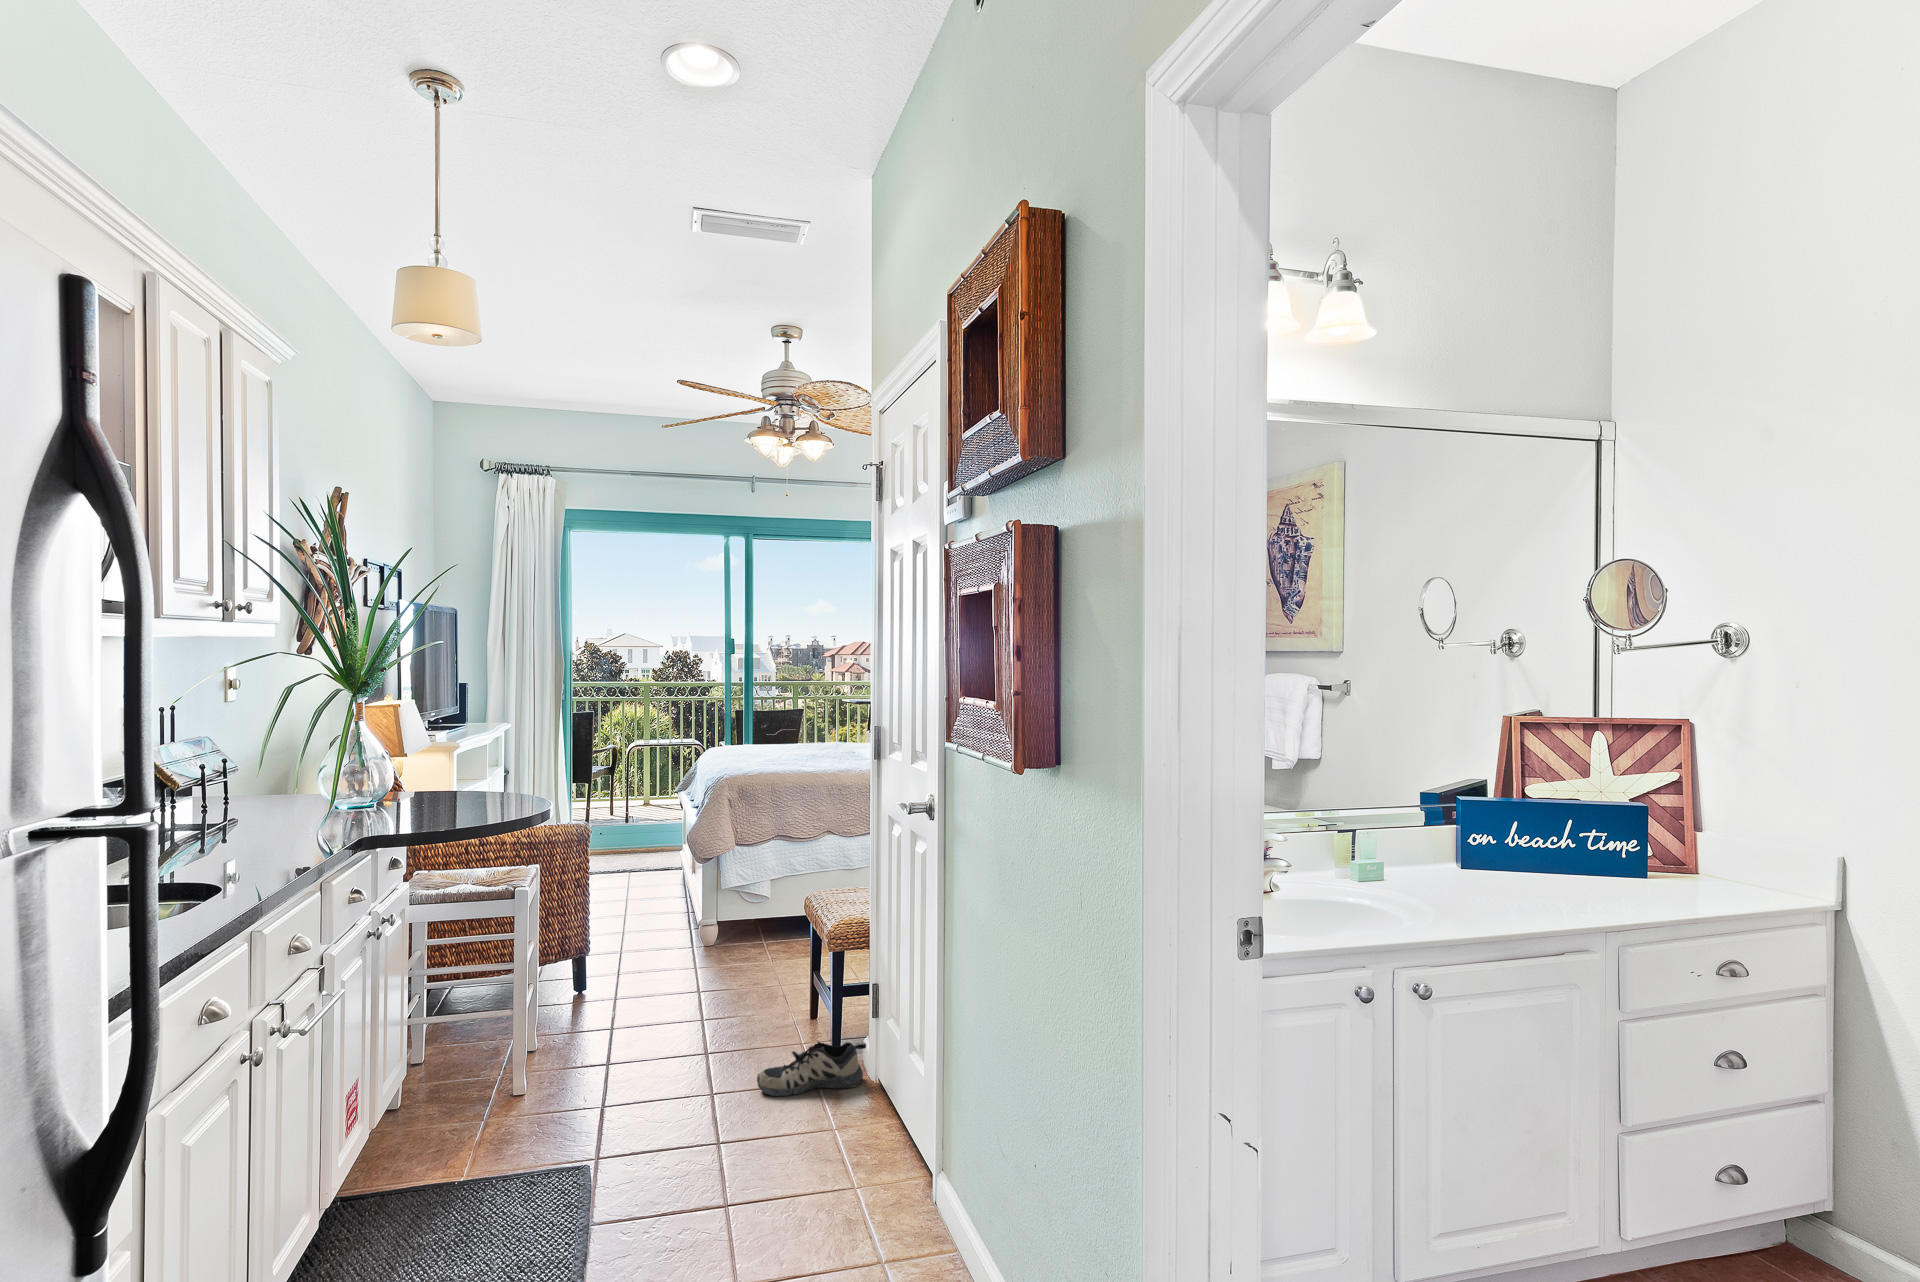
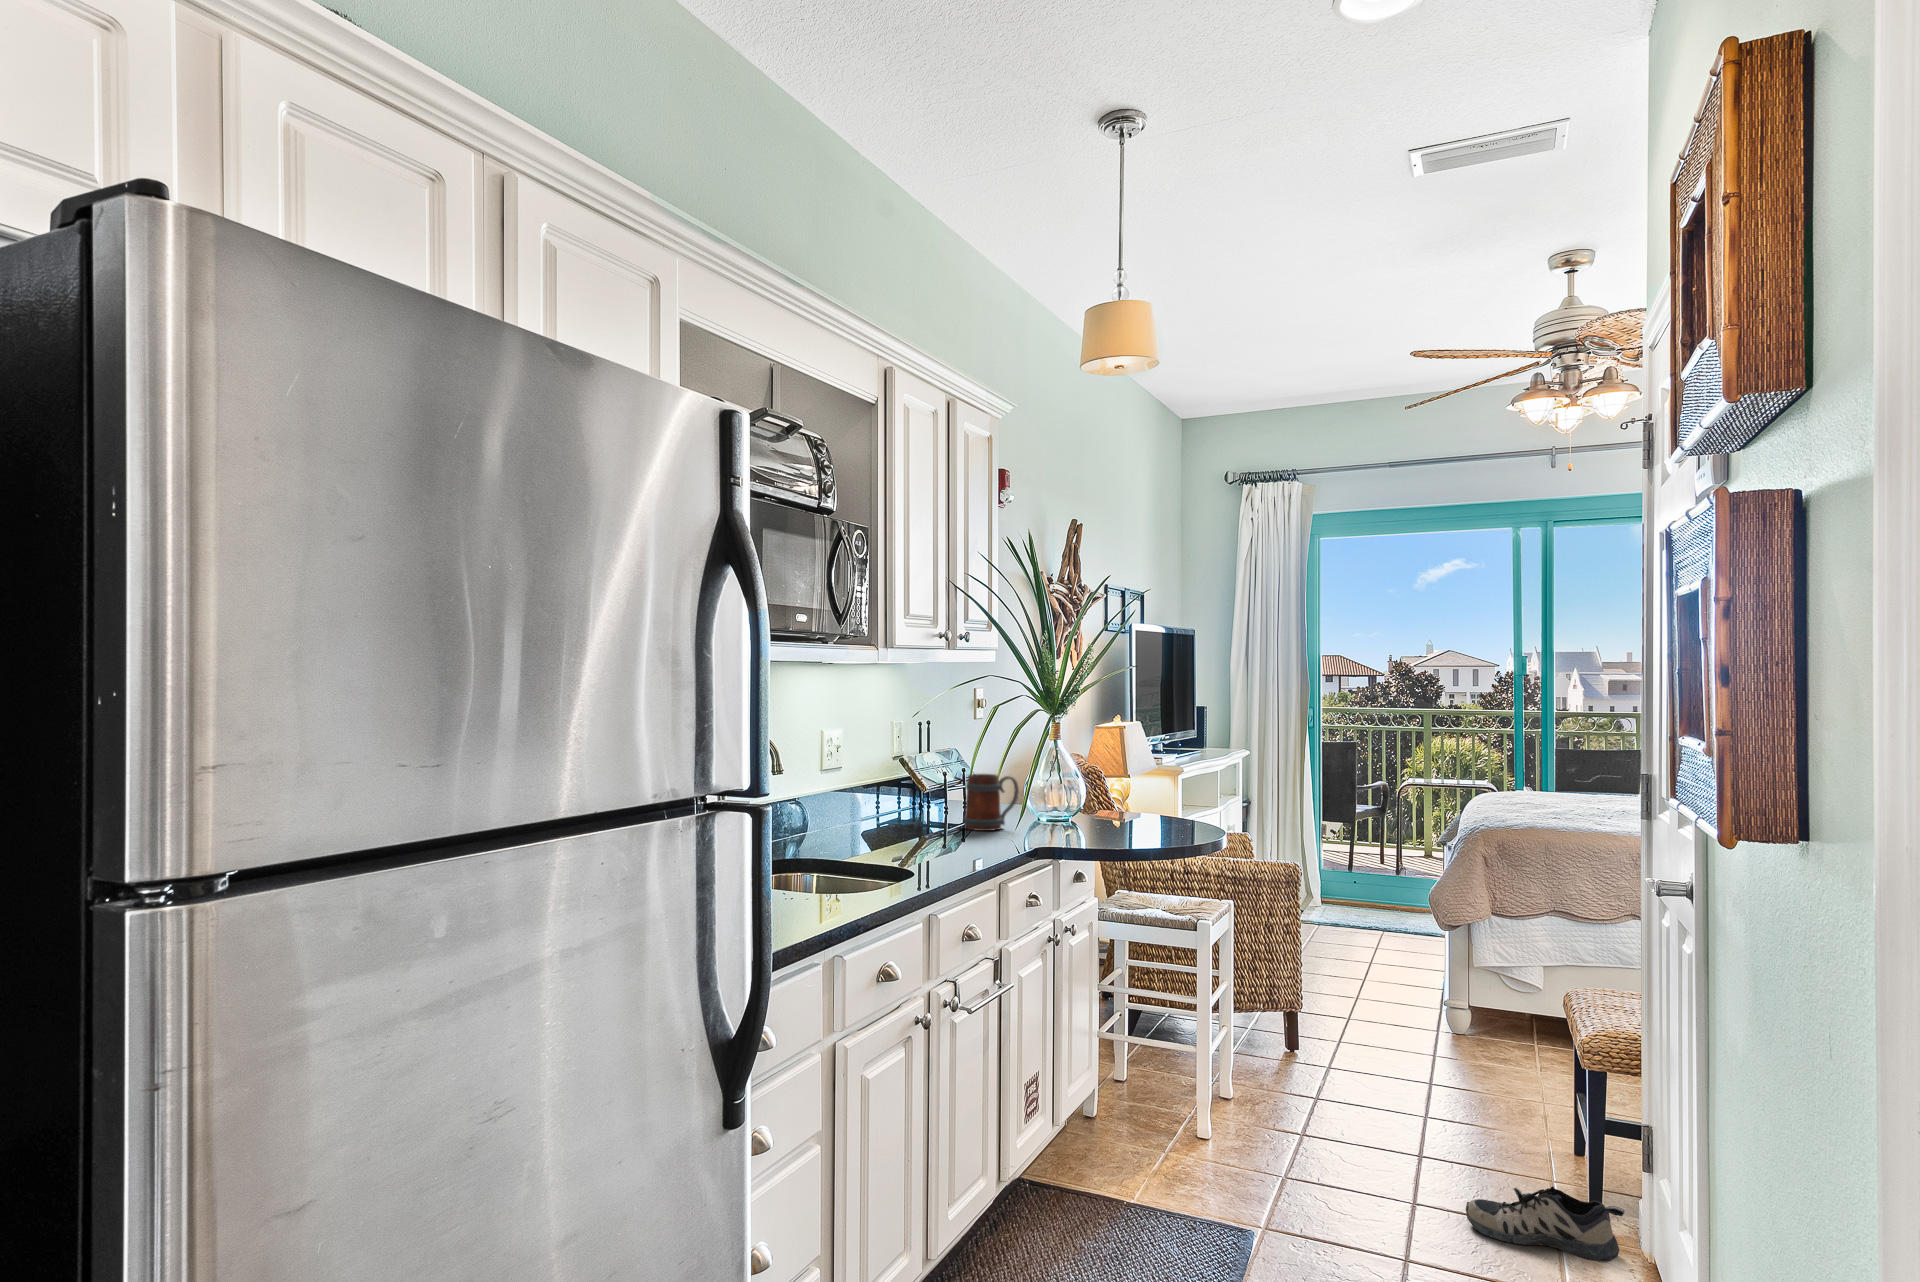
mug: none [242,764,317,830] -> present [964,774,1019,831]

